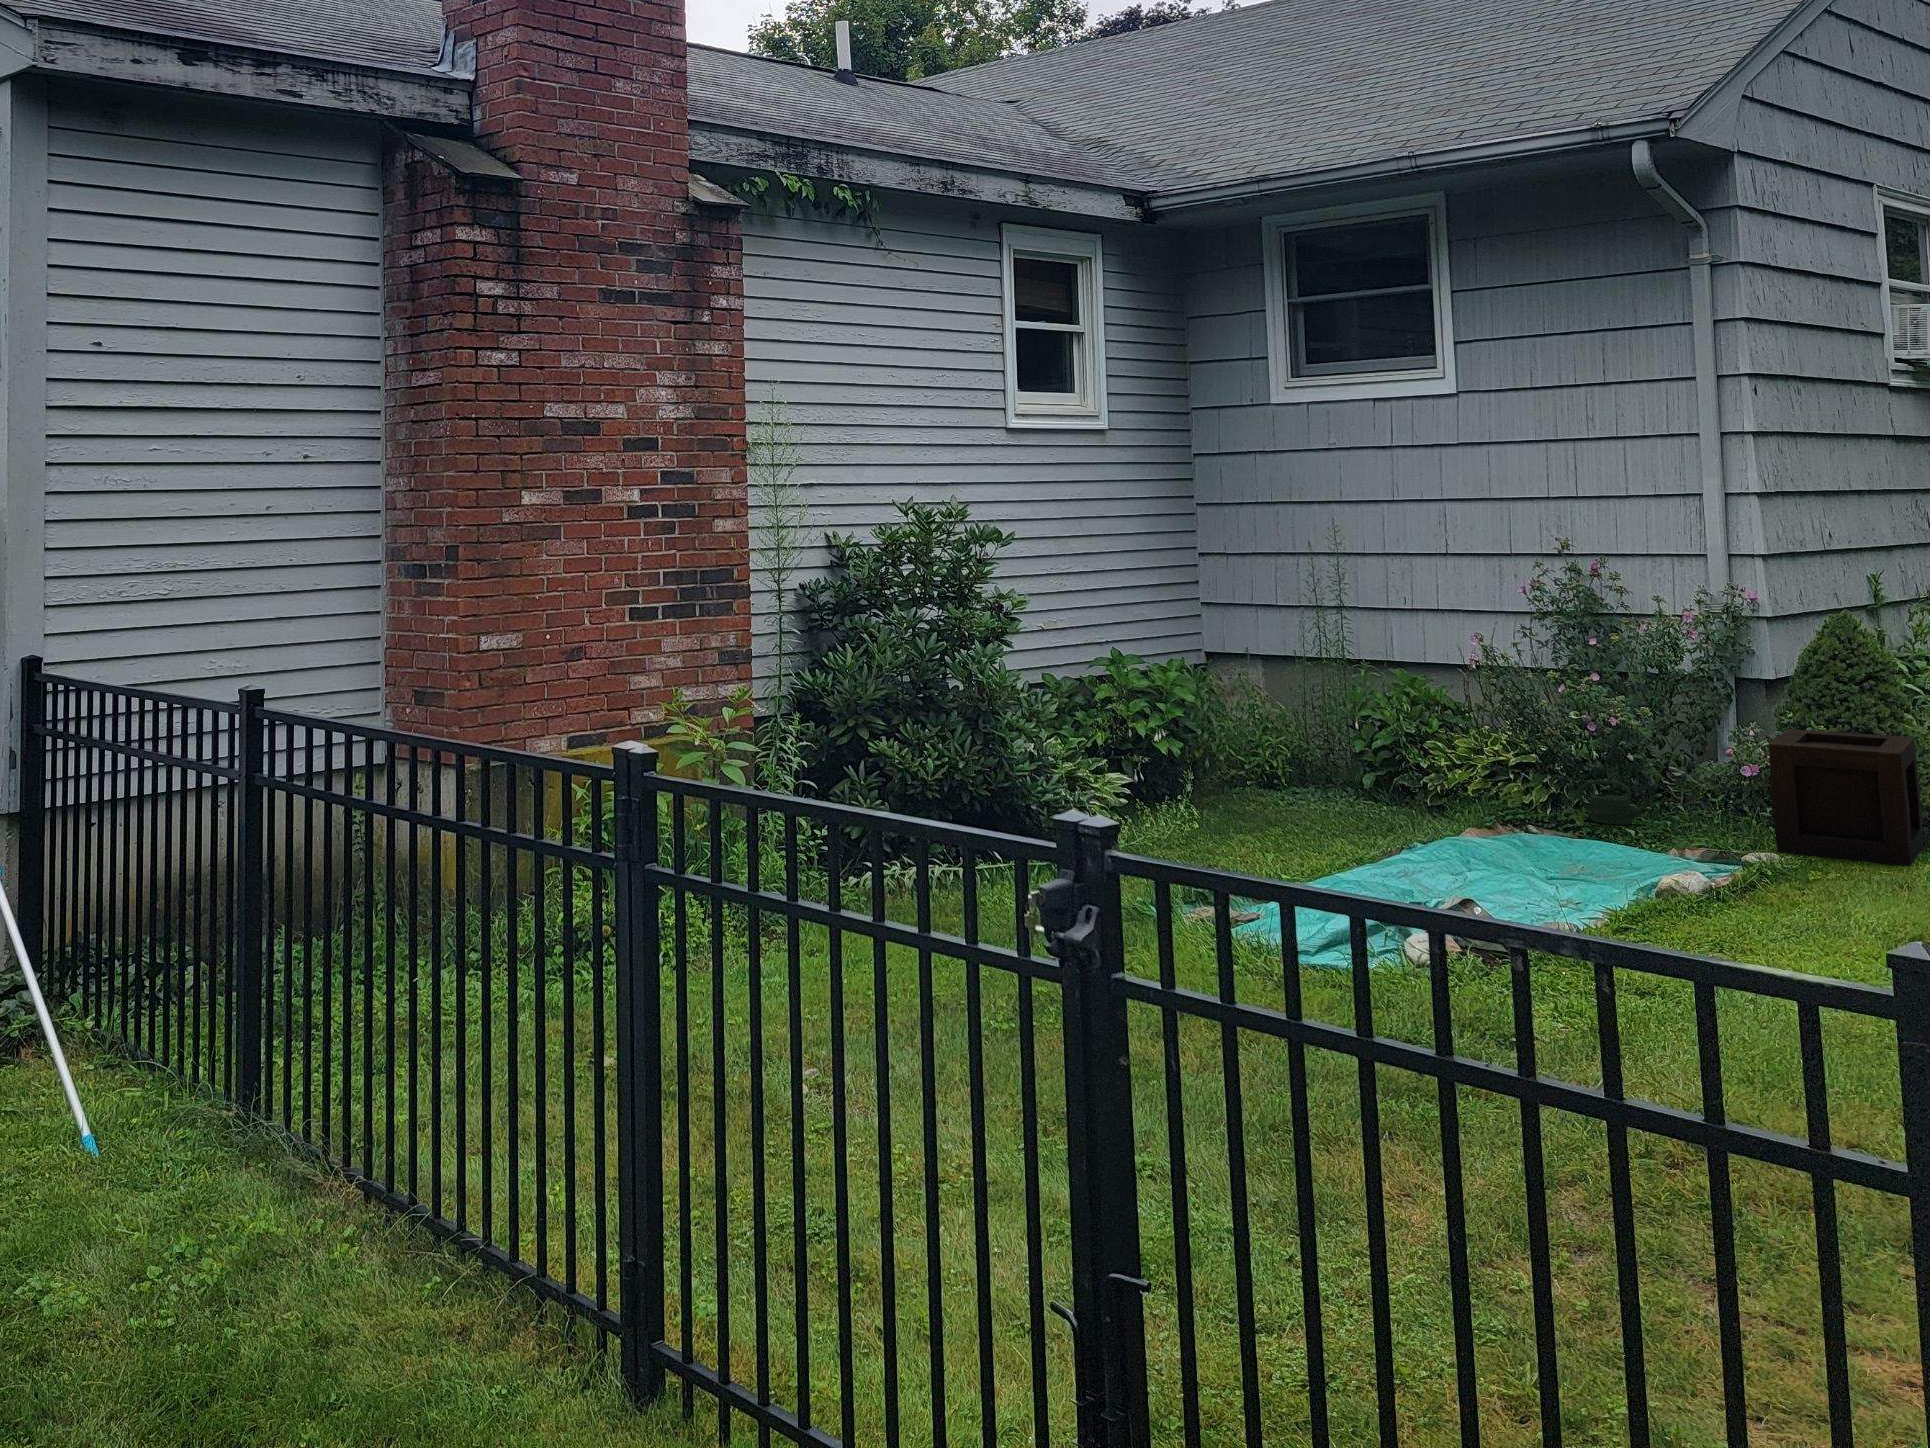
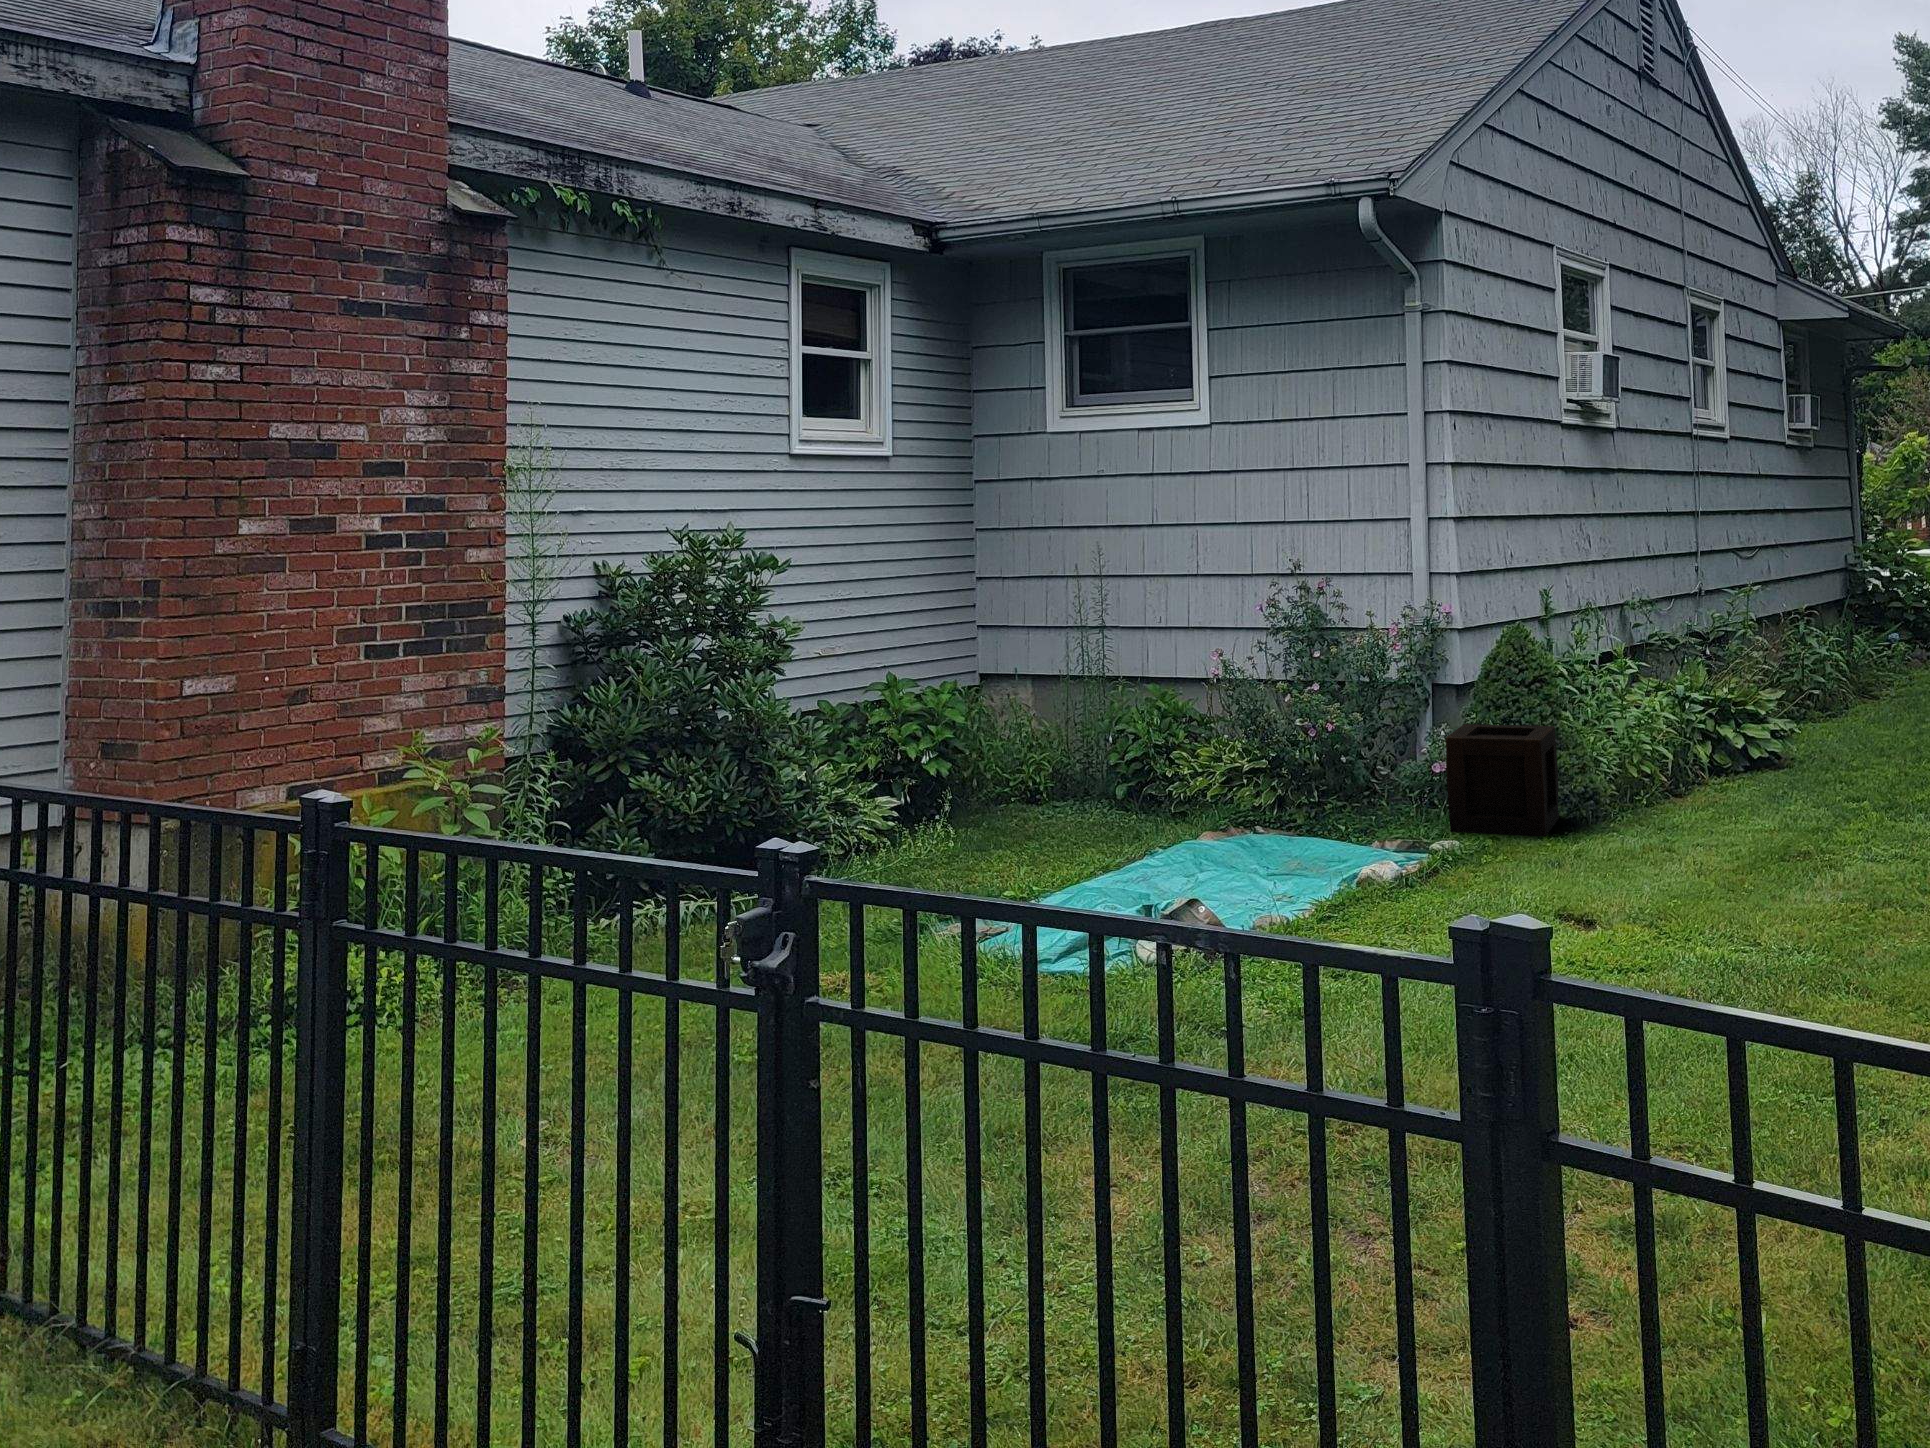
watering can: present [1579,781,1658,825] -> none [1302,778,1364,818]

